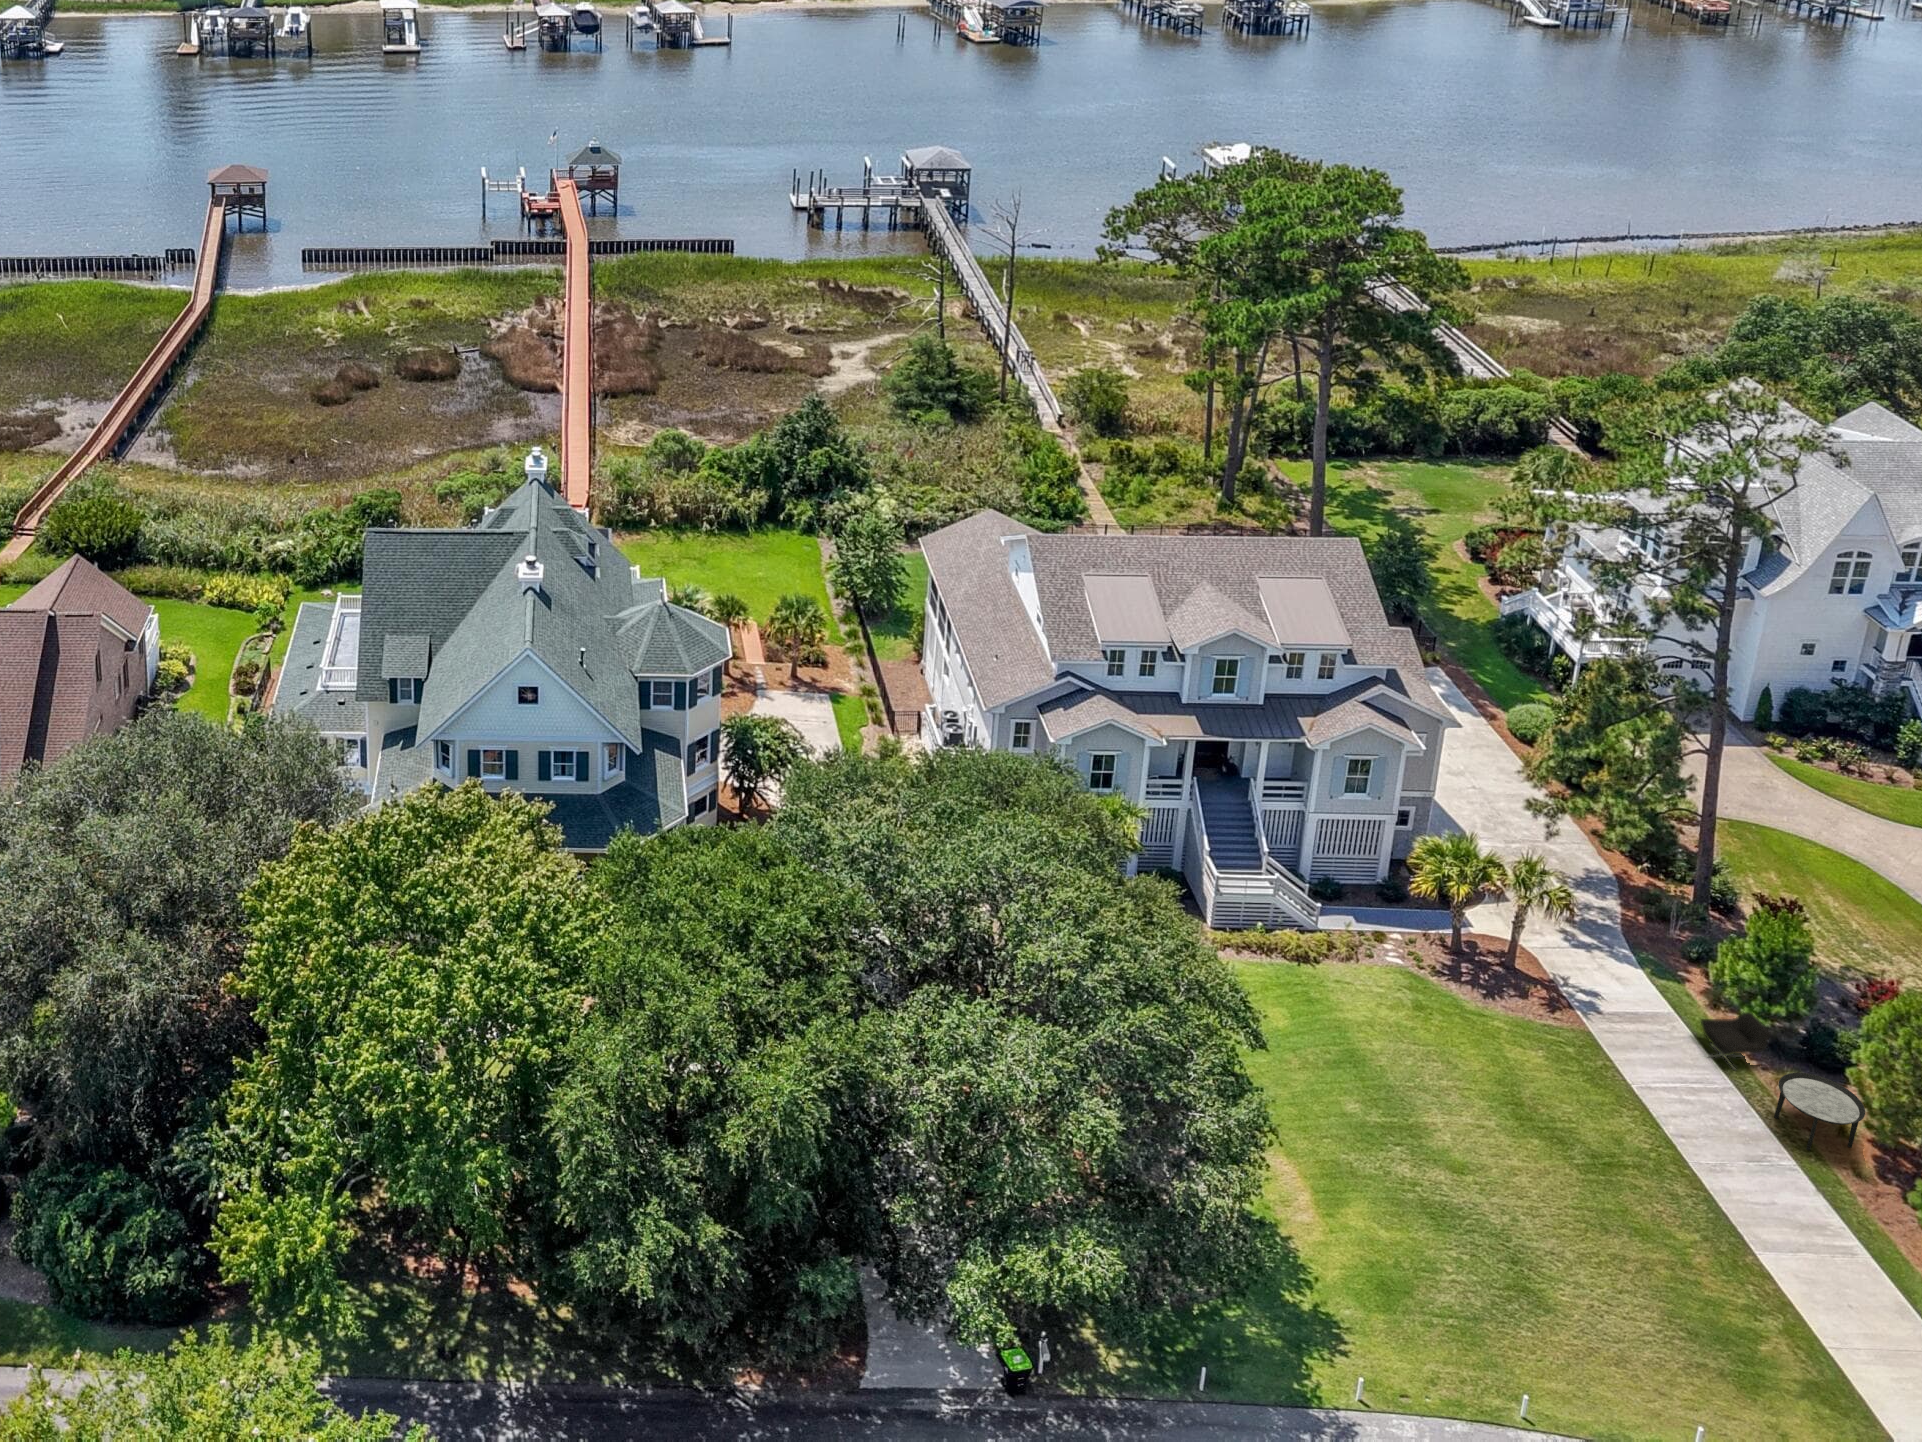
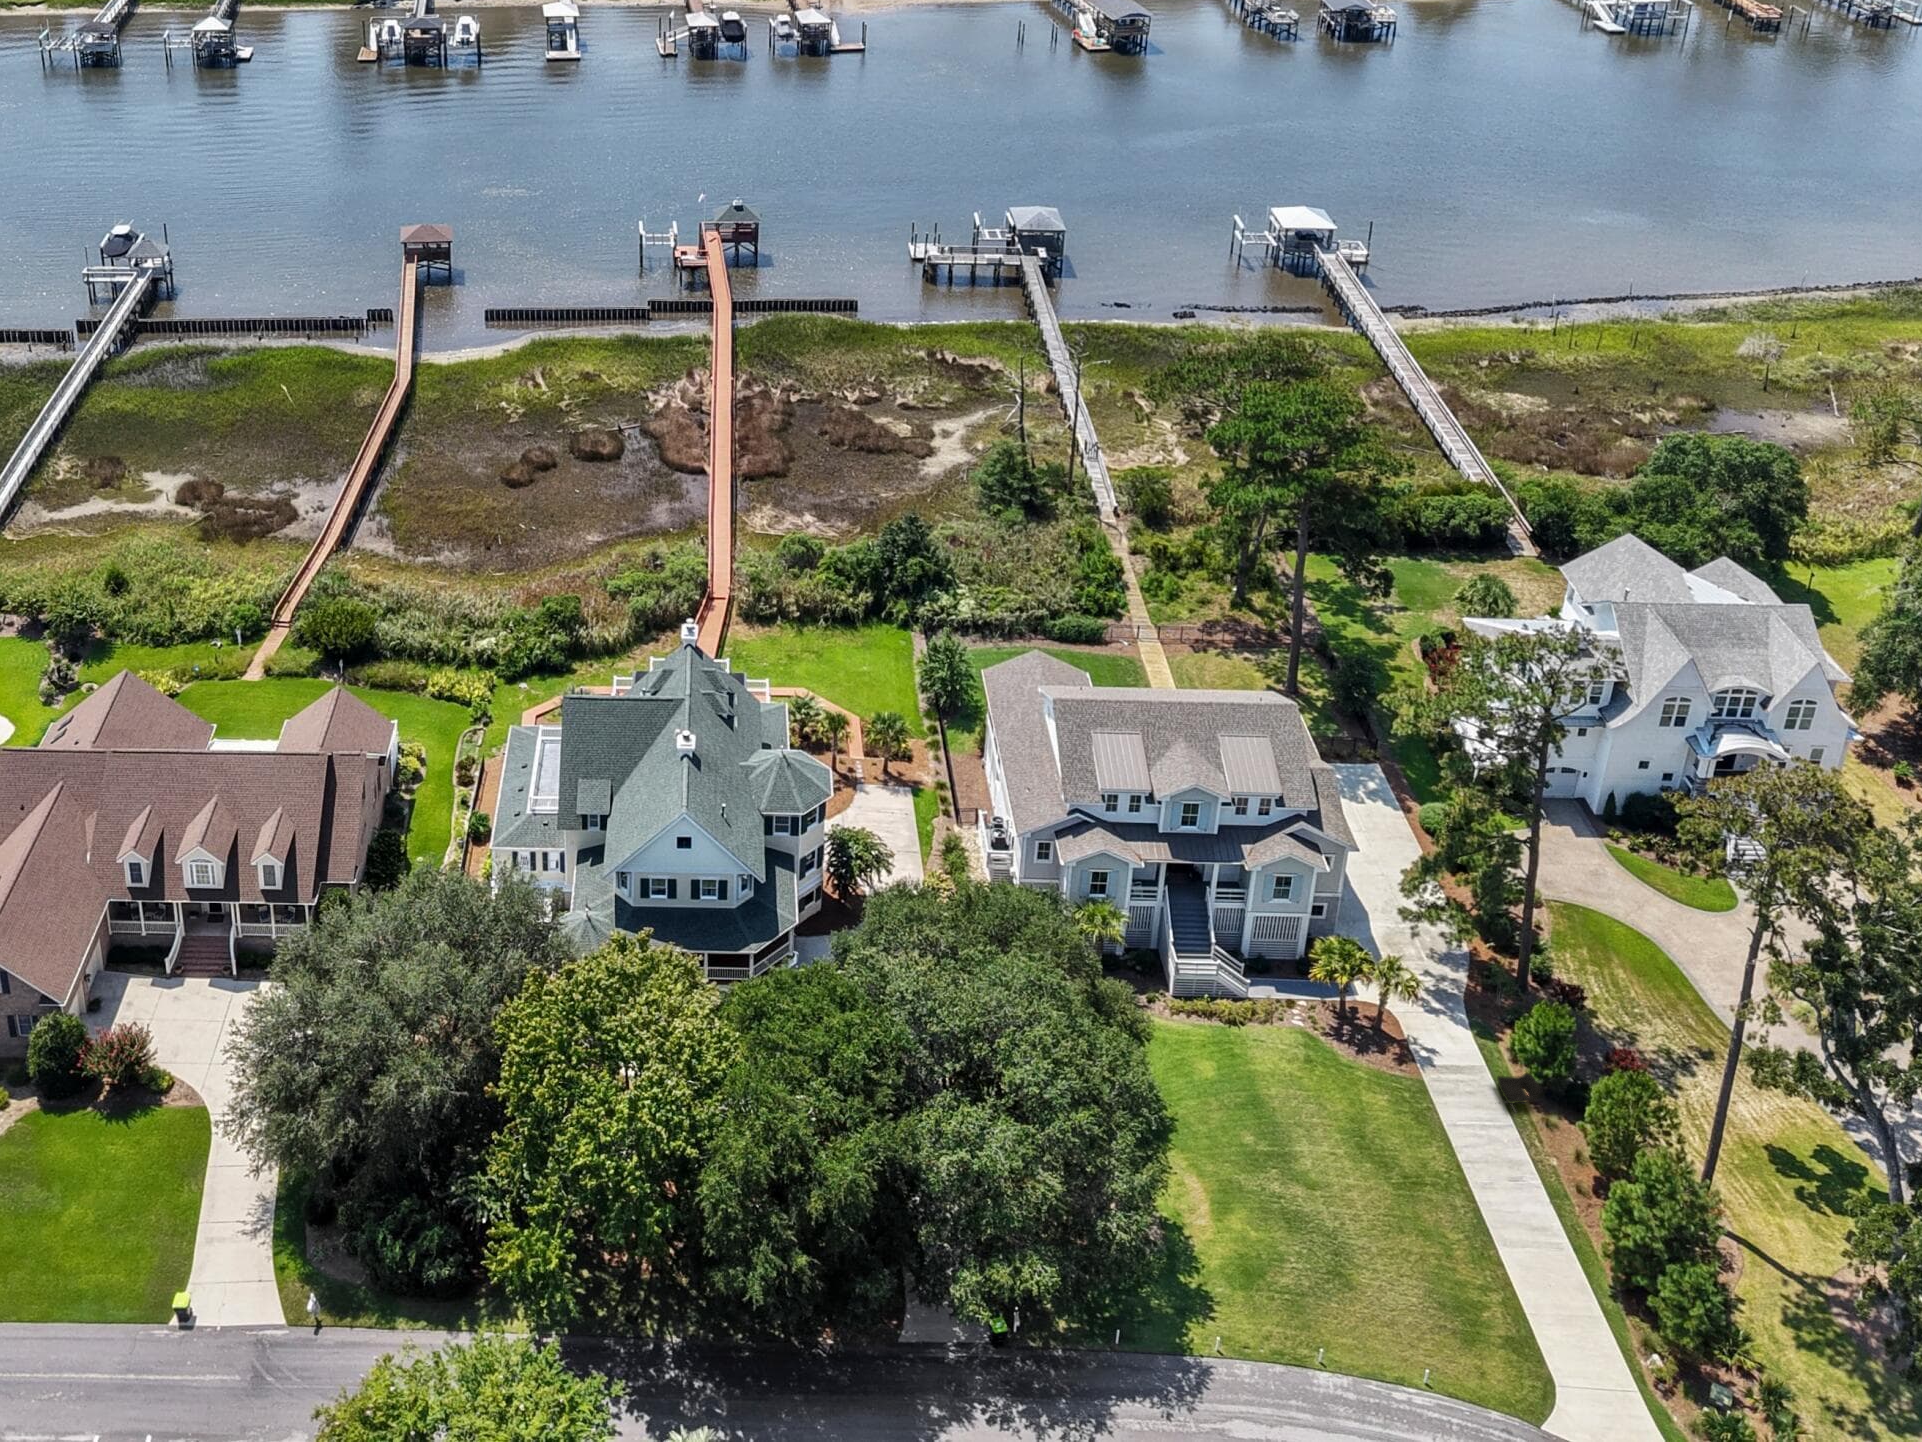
round table: present [1774,1073,1865,1151] -> none [1534,1120,1590,1175]

